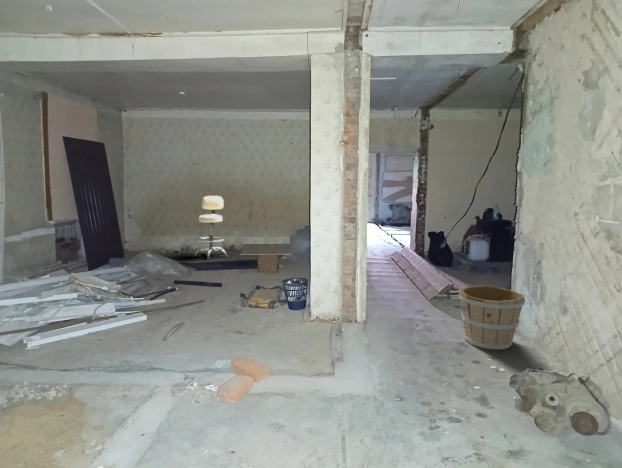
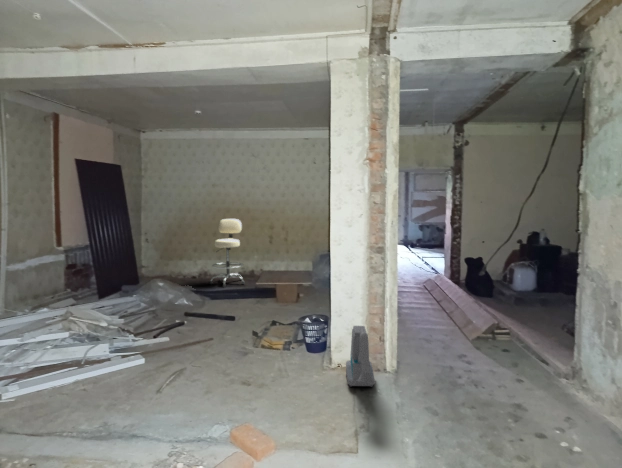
vacuum cleaner: none [323,284,349,334] -> present [346,326,376,387]
wooden bucket: present [459,284,525,350] -> none [511,329,598,415]

